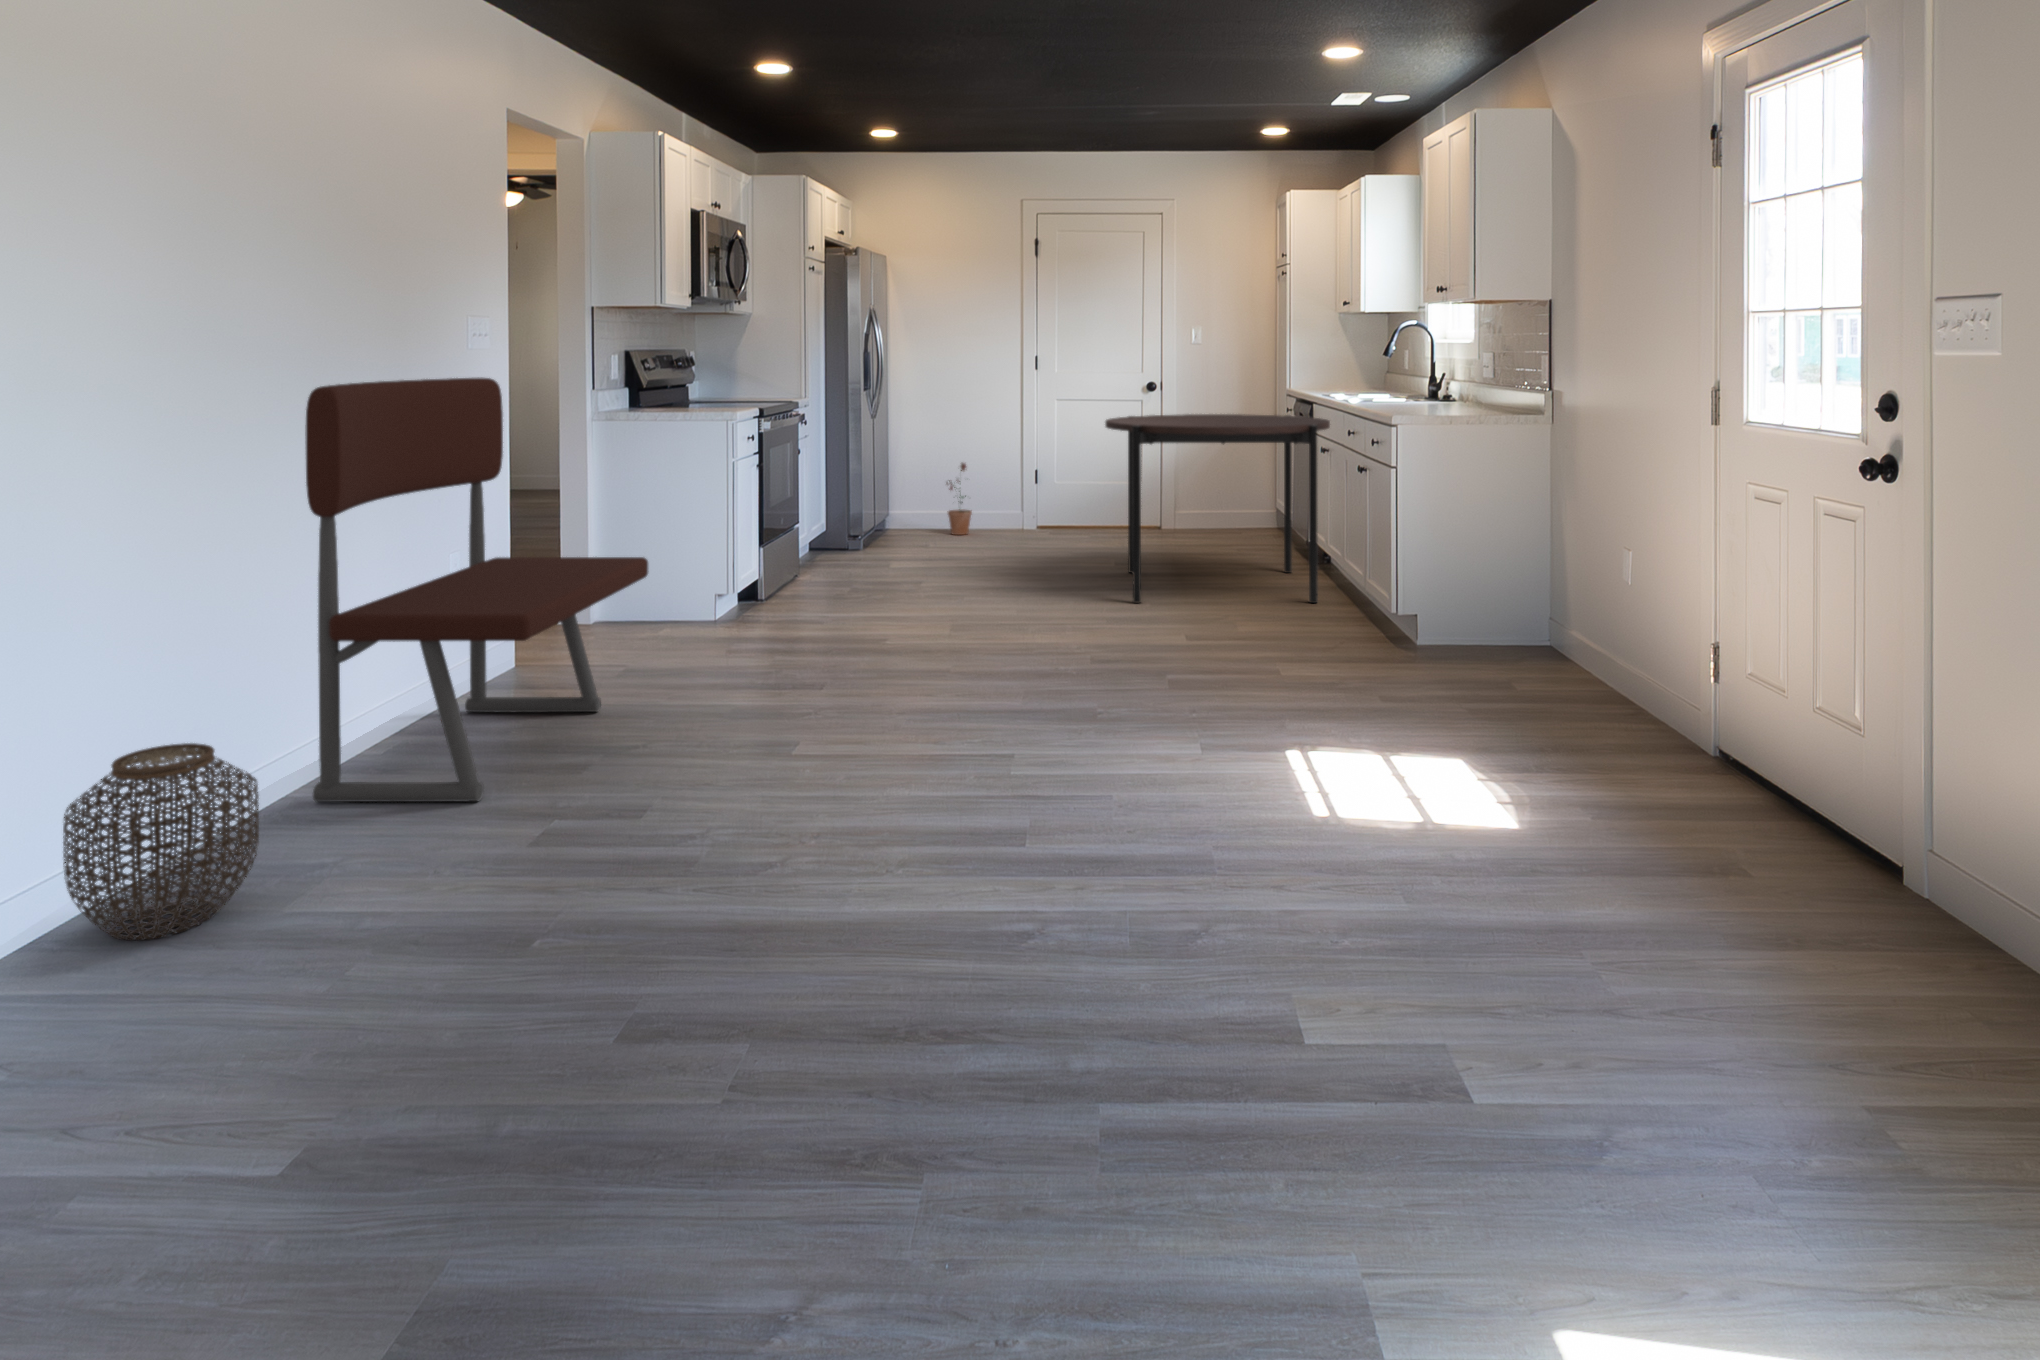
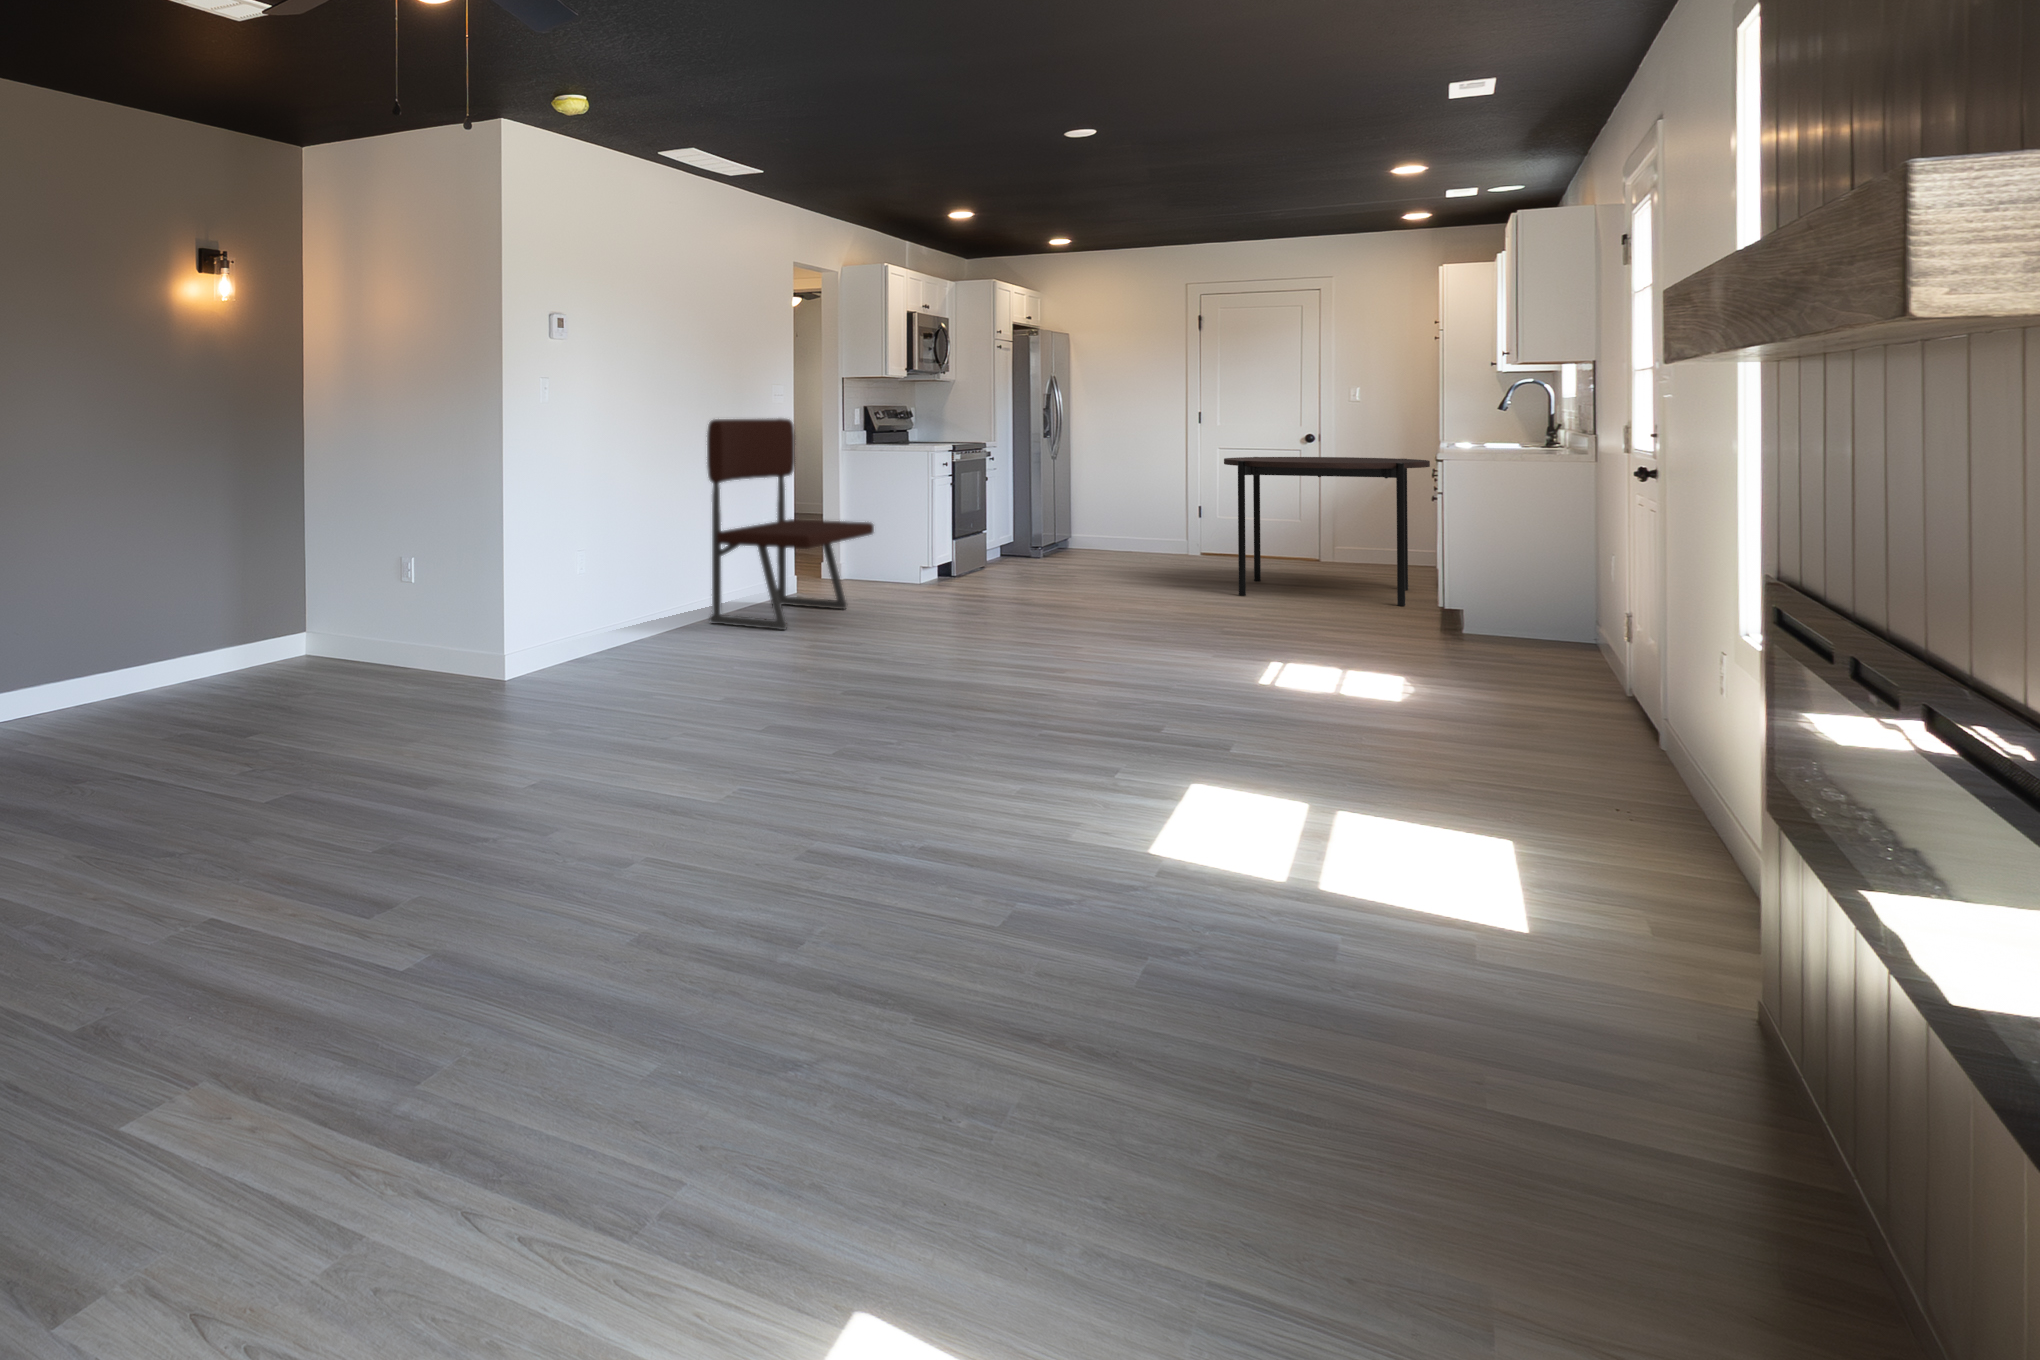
potted plant: present [947,463,972,535] -> none [1117,496,1140,554]
woven basket: present [63,743,259,940] -> none [628,572,697,648]

